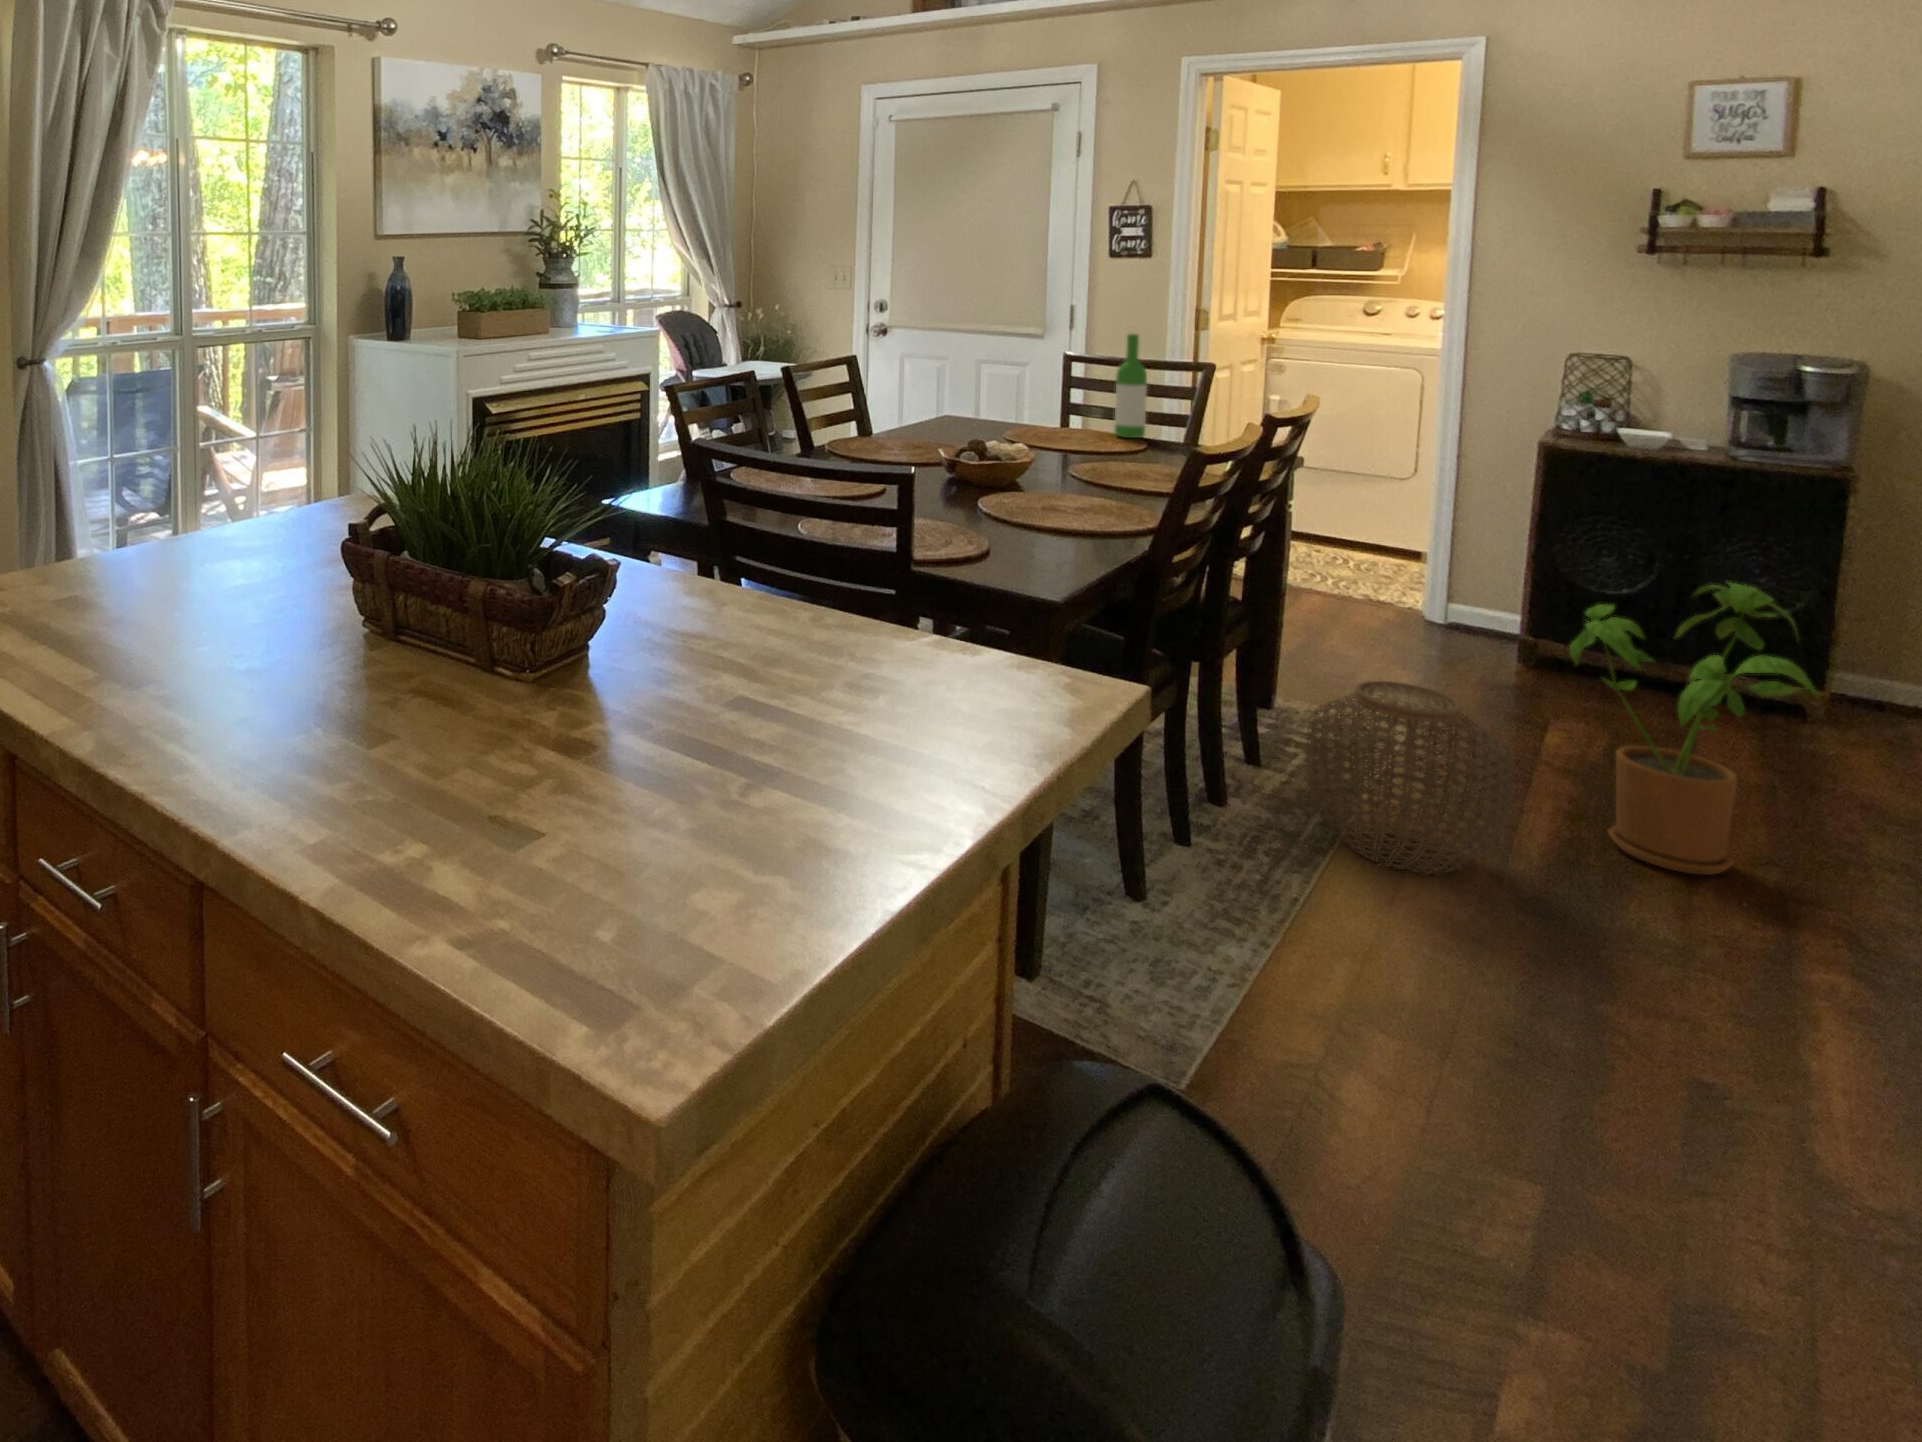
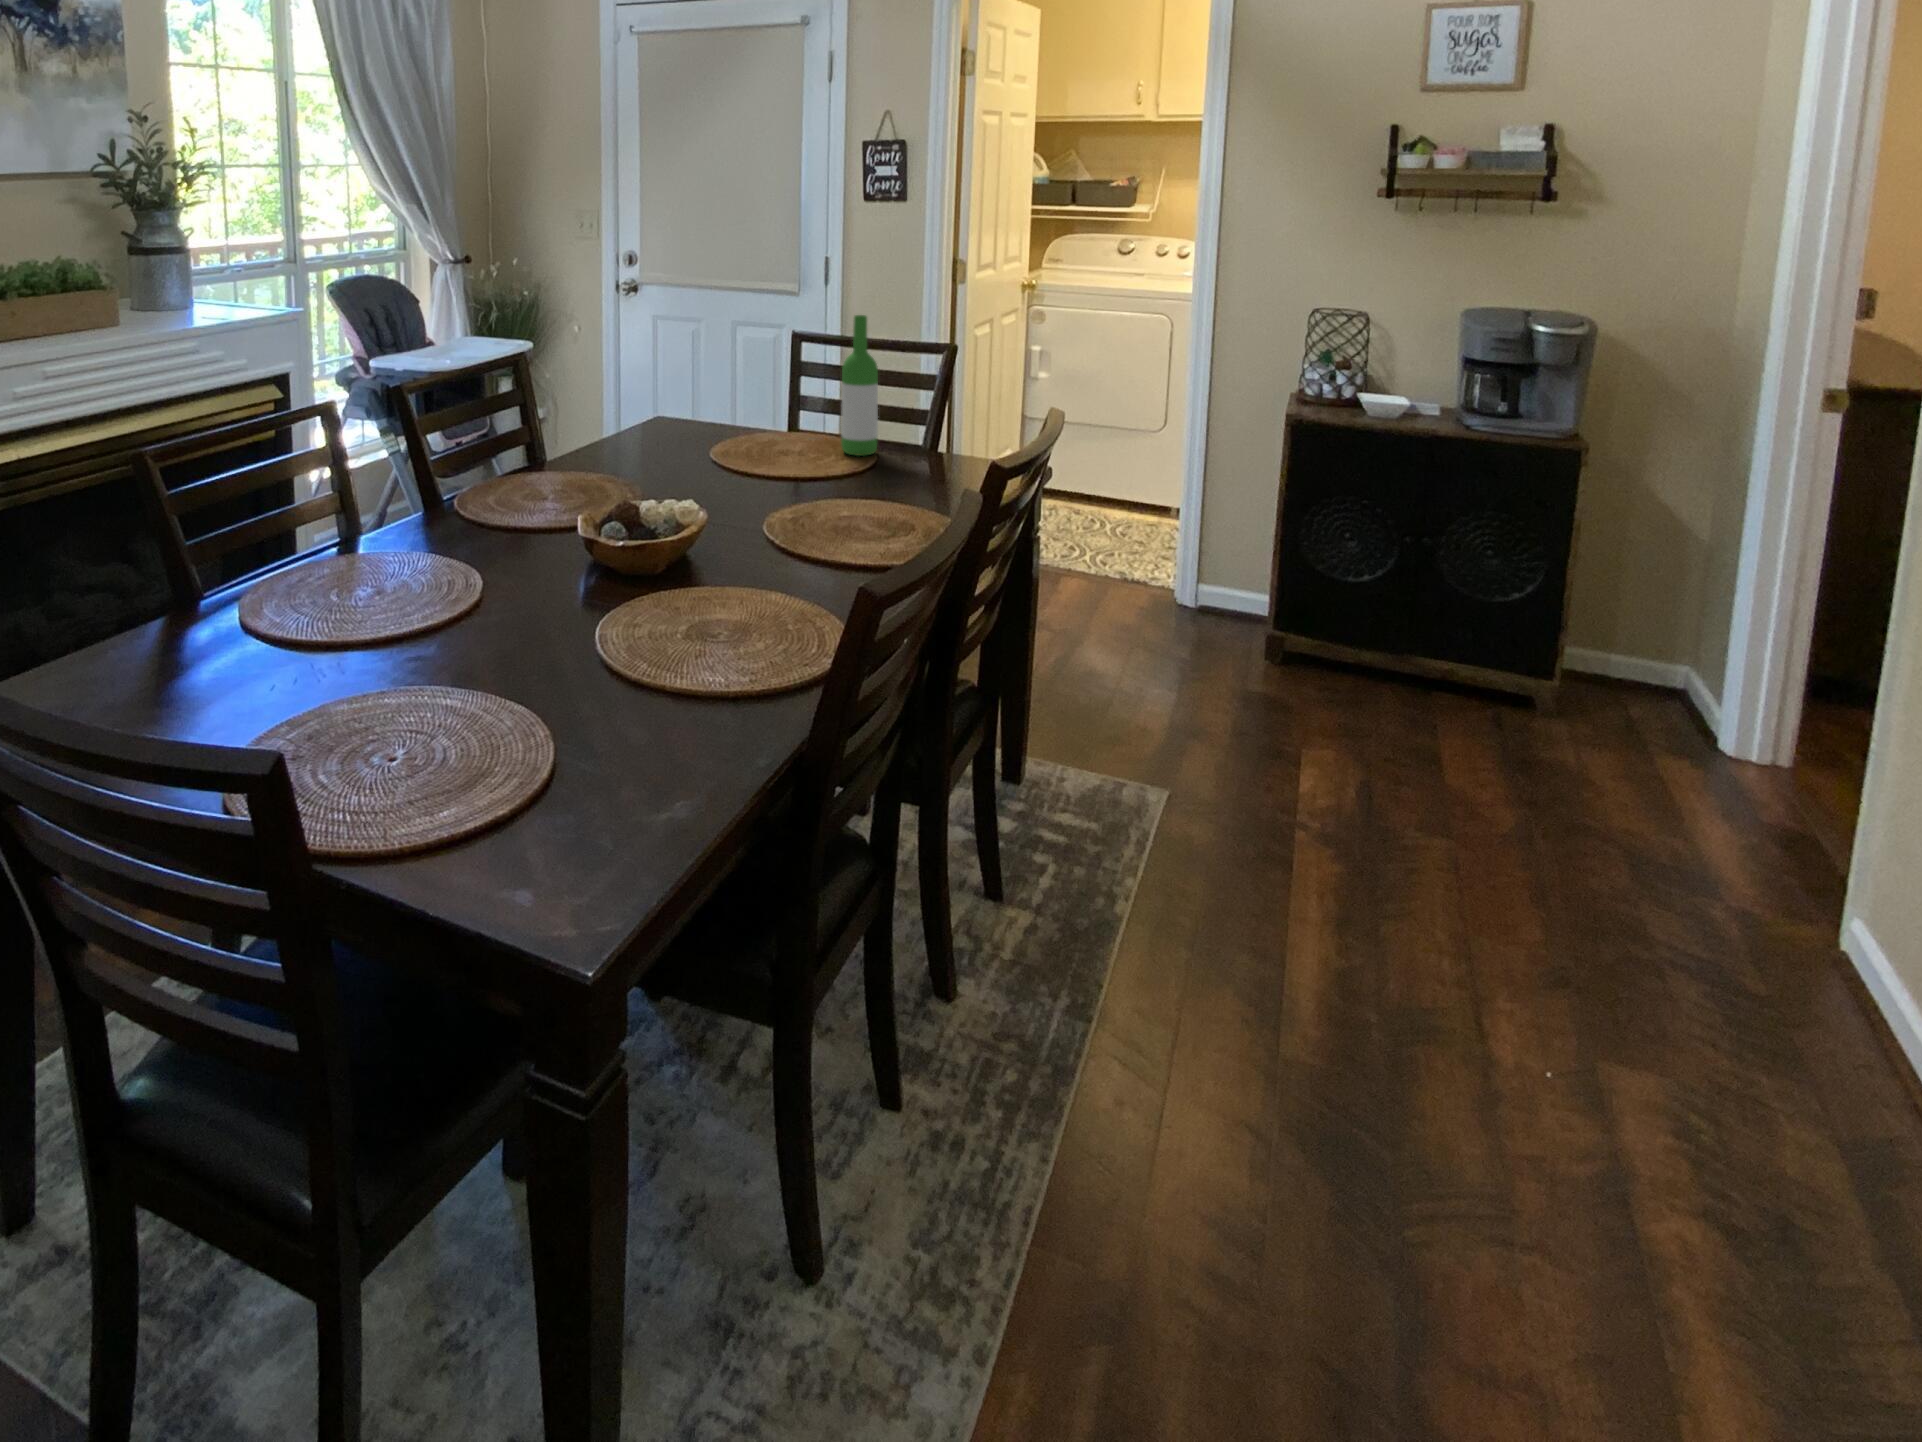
house plant: present [1569,583,1819,875] -> none [1354,643,1643,1037]
woven basket: present [1306,681,1510,874] -> none [1057,832,1305,1125]

